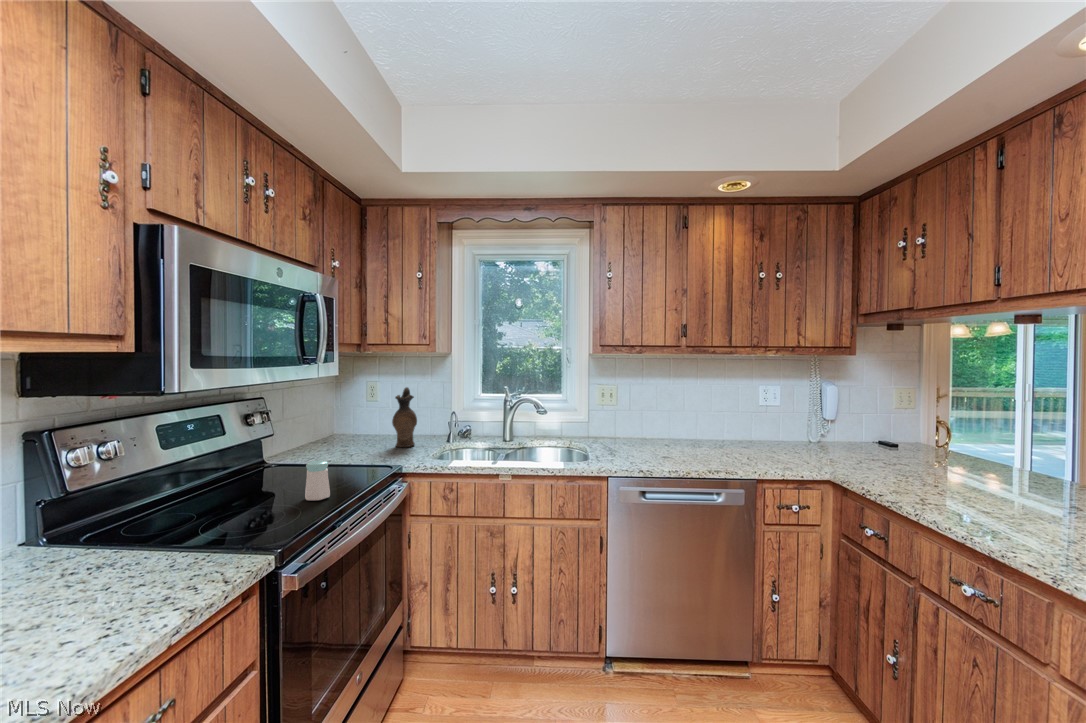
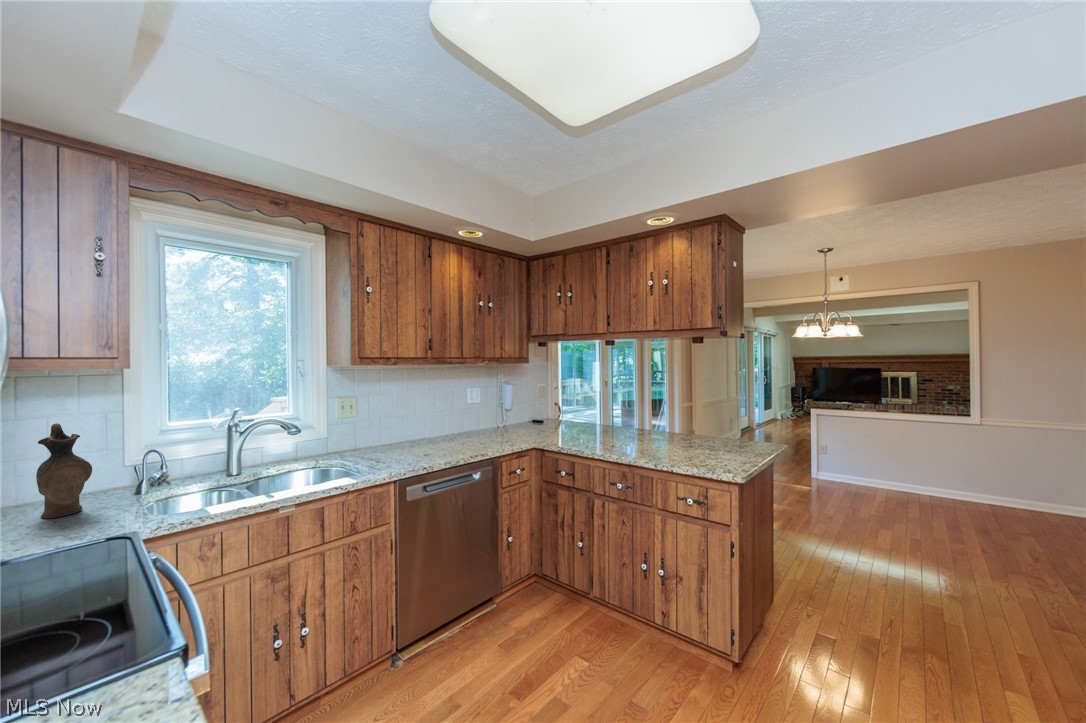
salt shaker: present [305,460,330,501] -> none [48,543,103,613]

